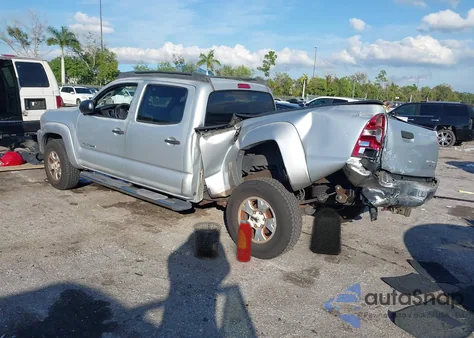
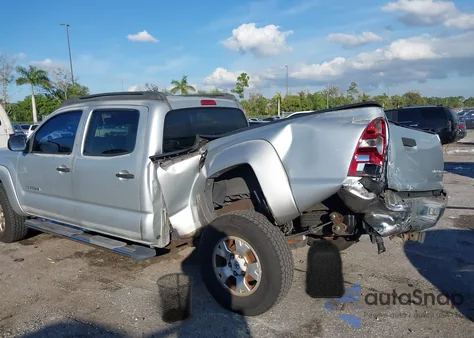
fire extinguisher: present [237,214,257,262] -> none [210,260,237,322]

